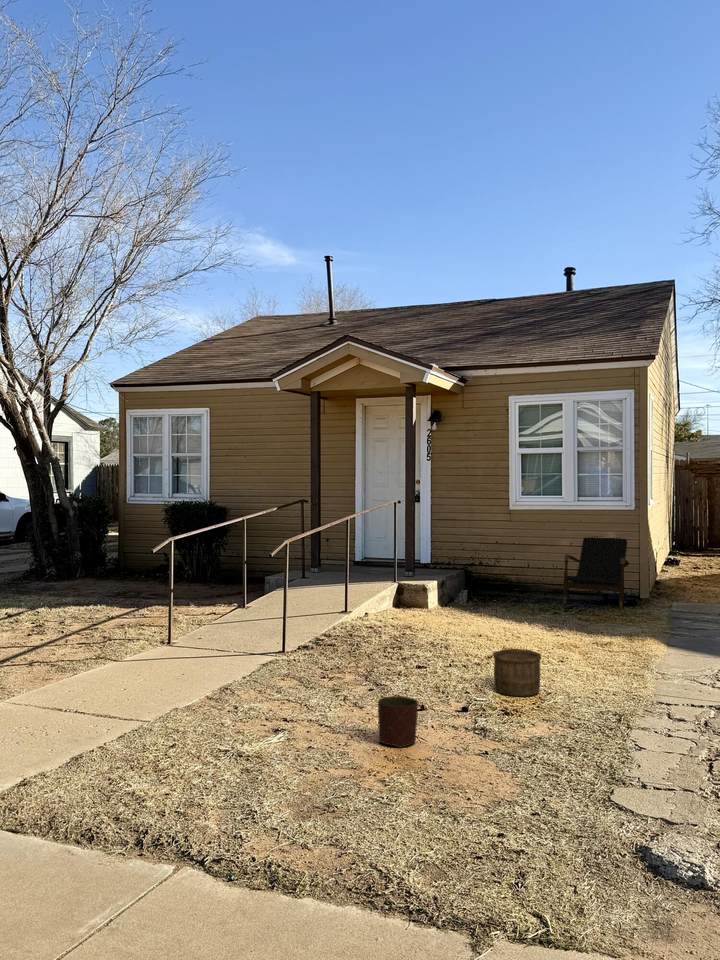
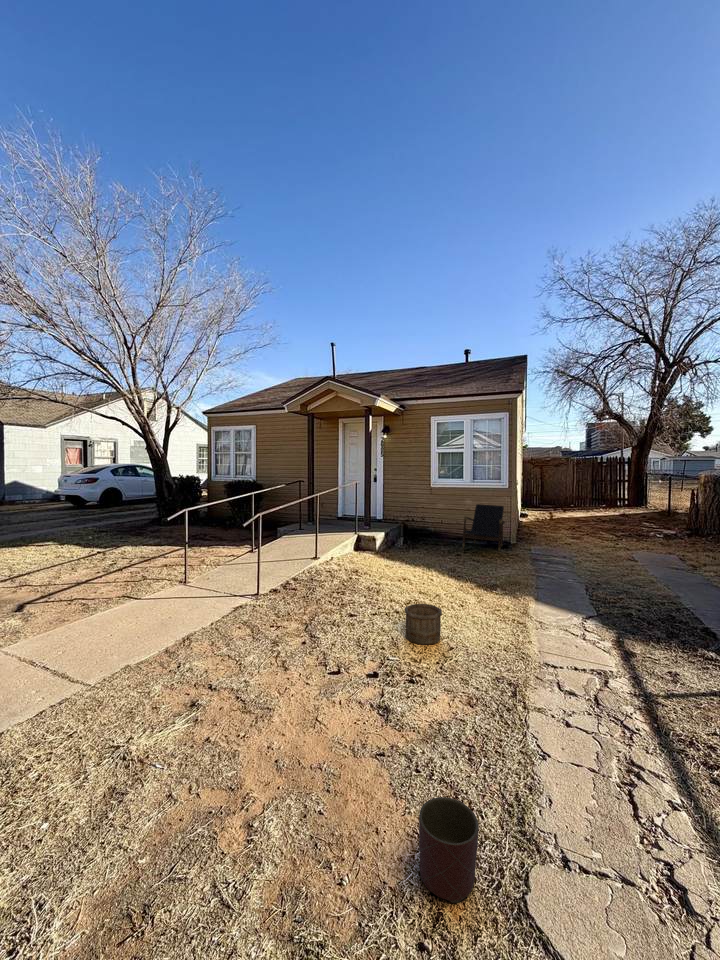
planter: present [378,696,418,748] -> present [419,797,479,903]

